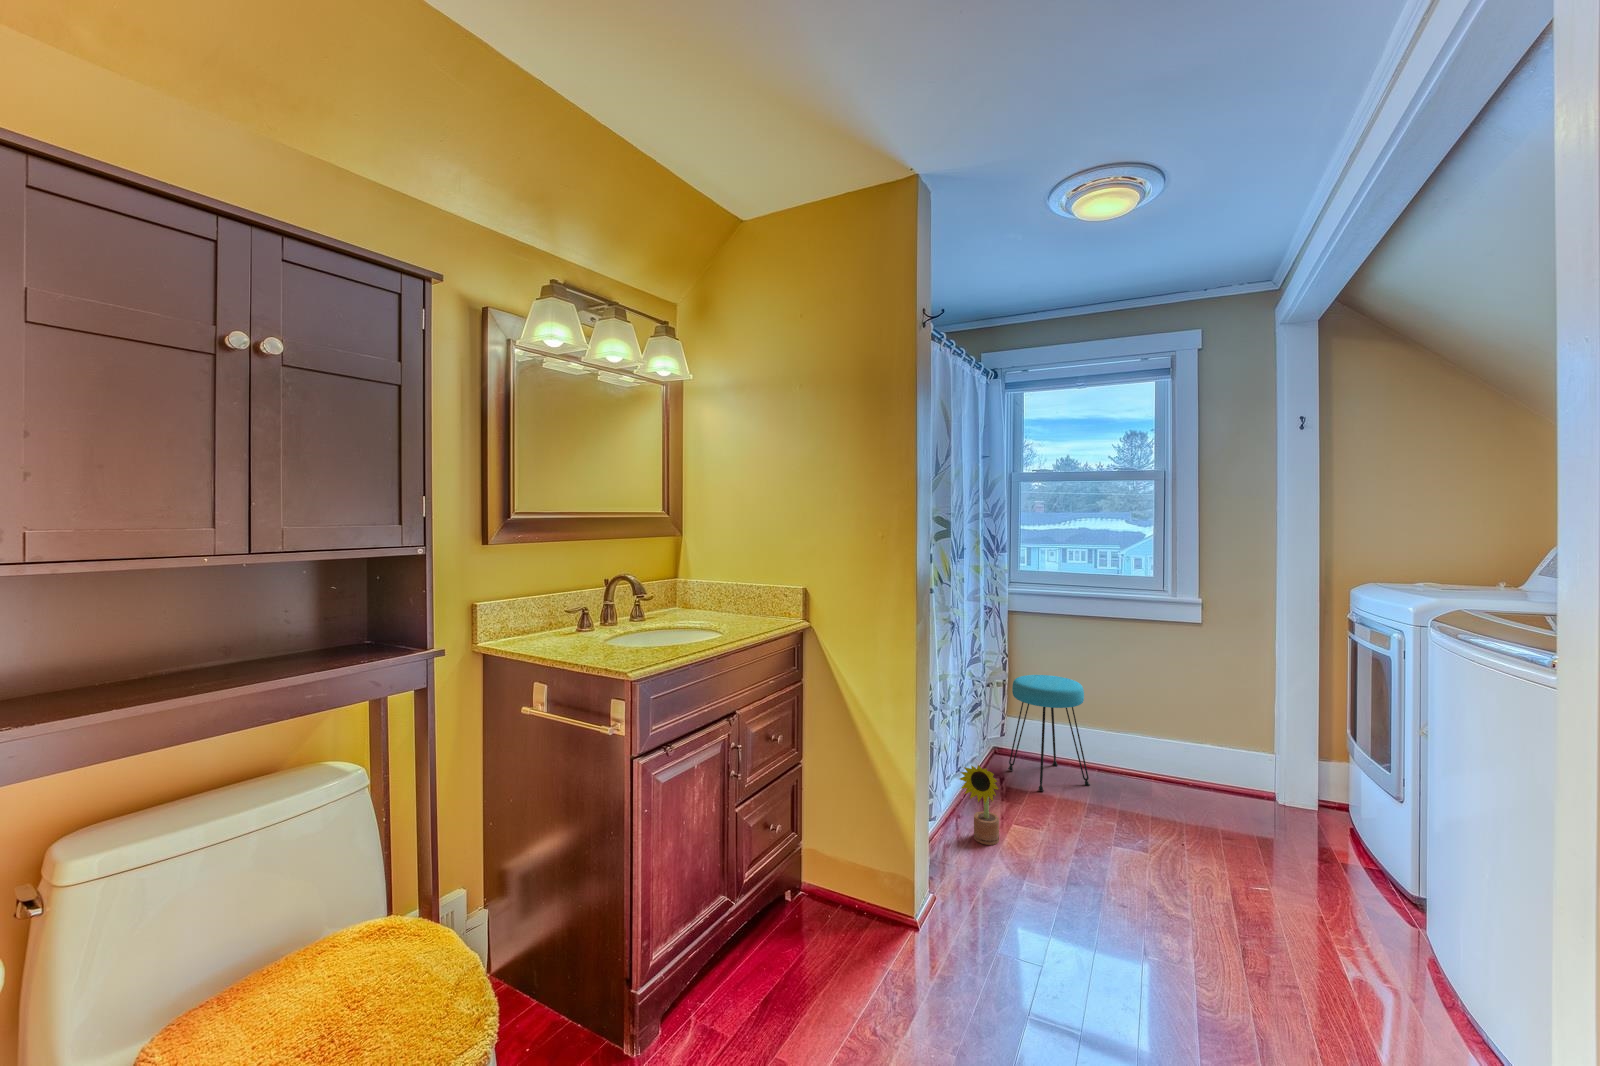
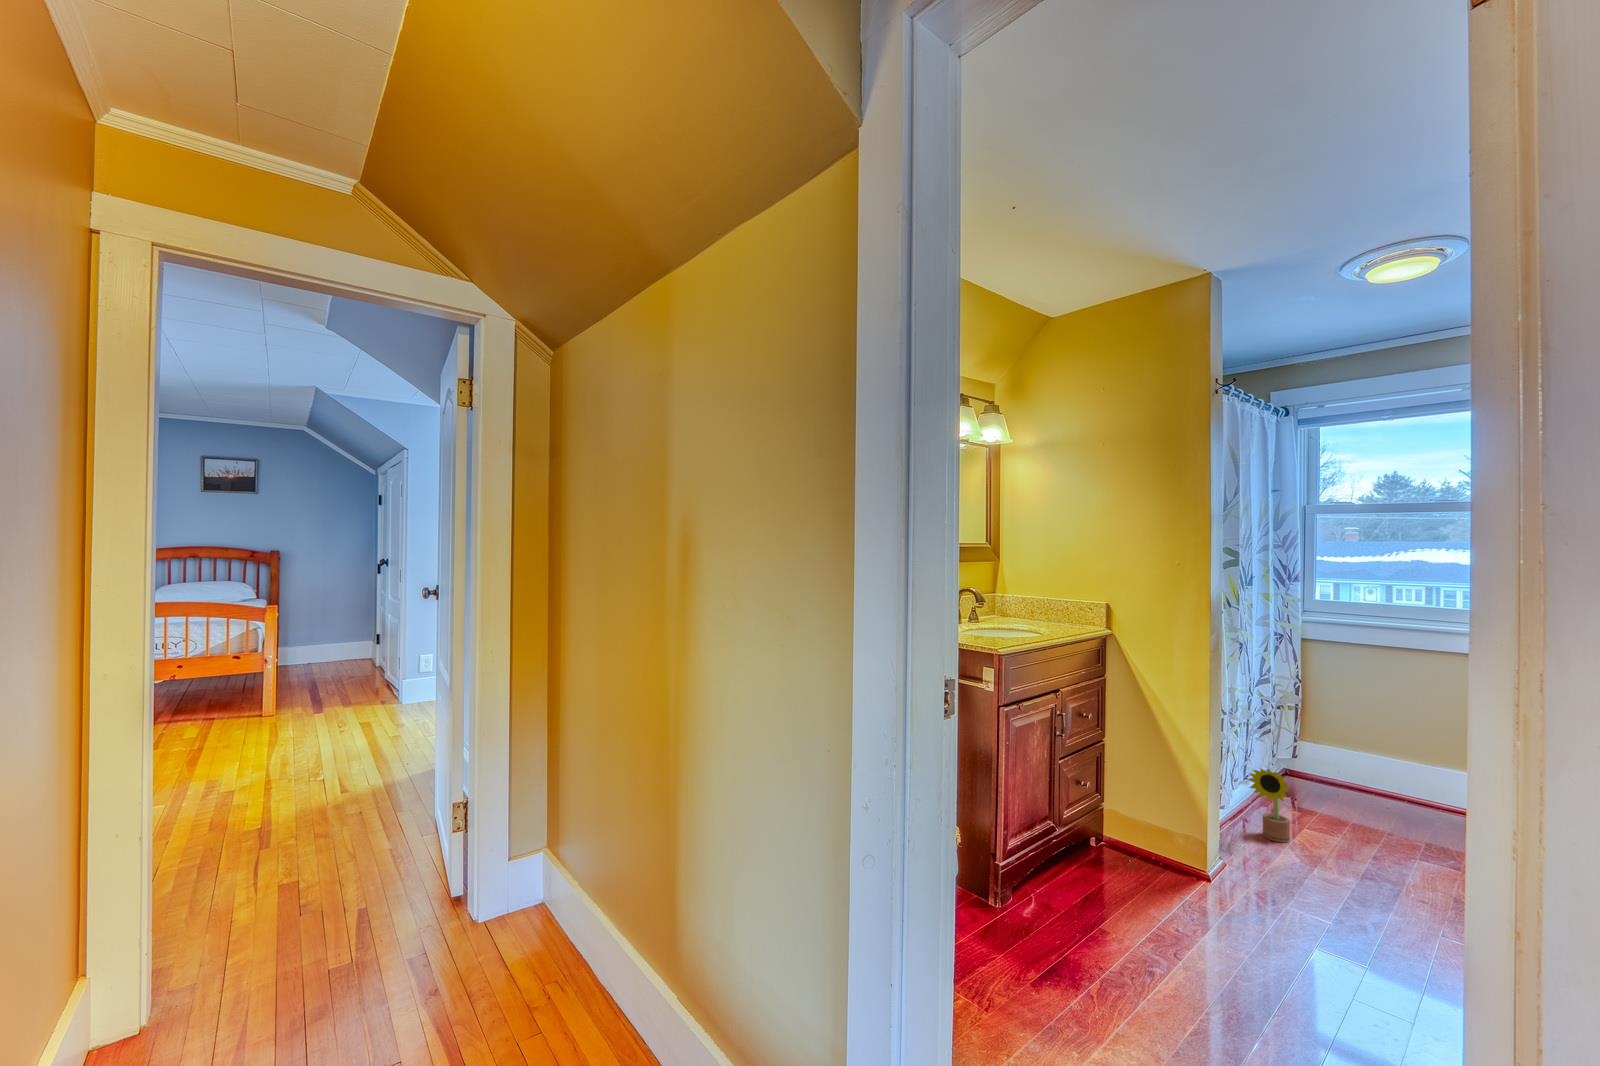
stool: present [1008,675,1090,791] -> none [1301,702,1398,815]

